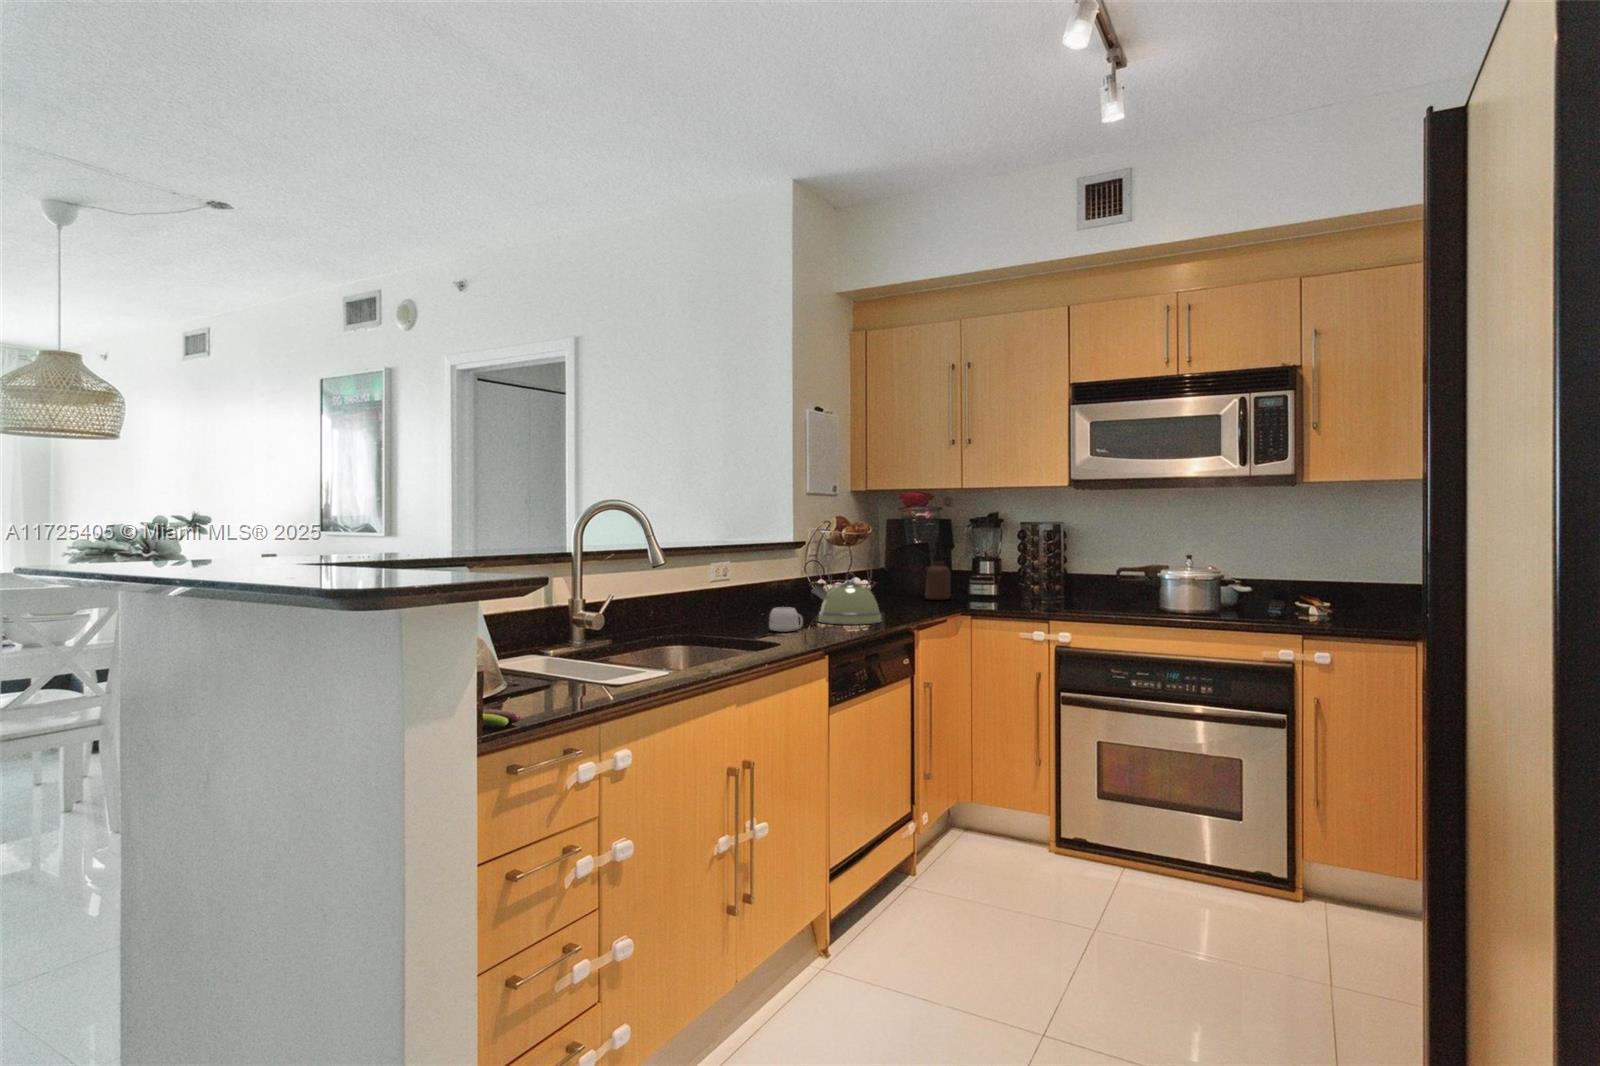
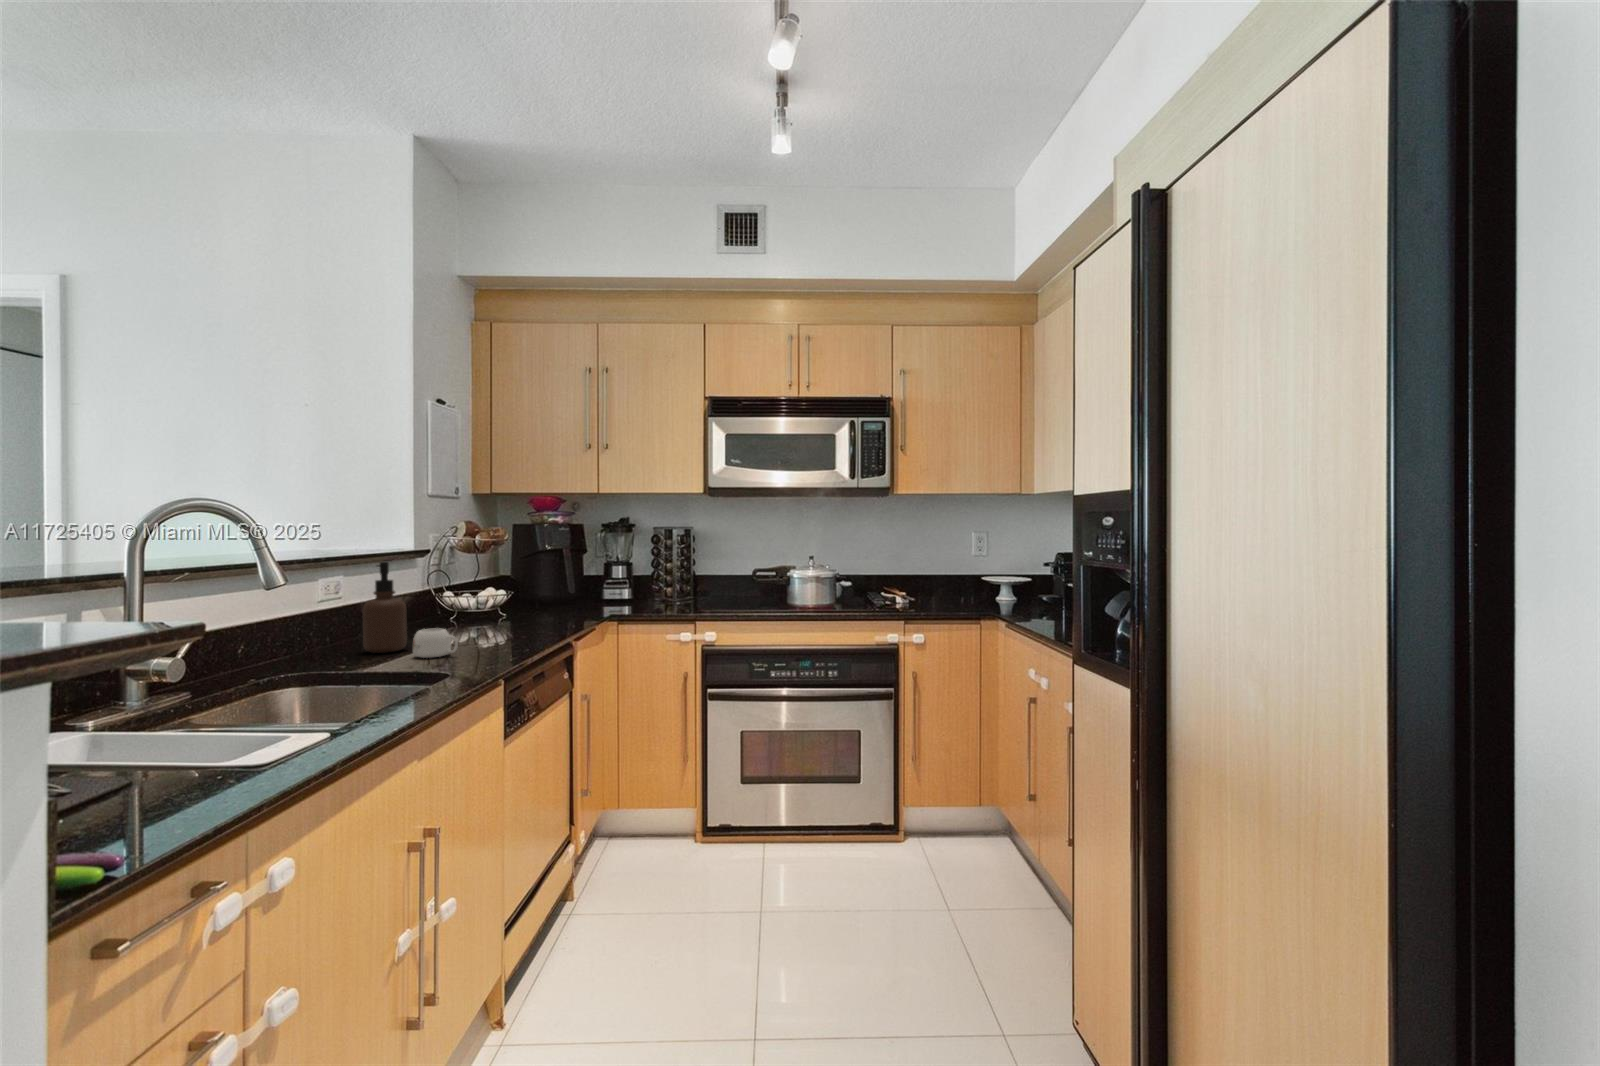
soap dispenser: present [925,542,950,600] -> present [363,562,407,653]
kettle: present [810,548,882,625] -> none [452,558,538,643]

